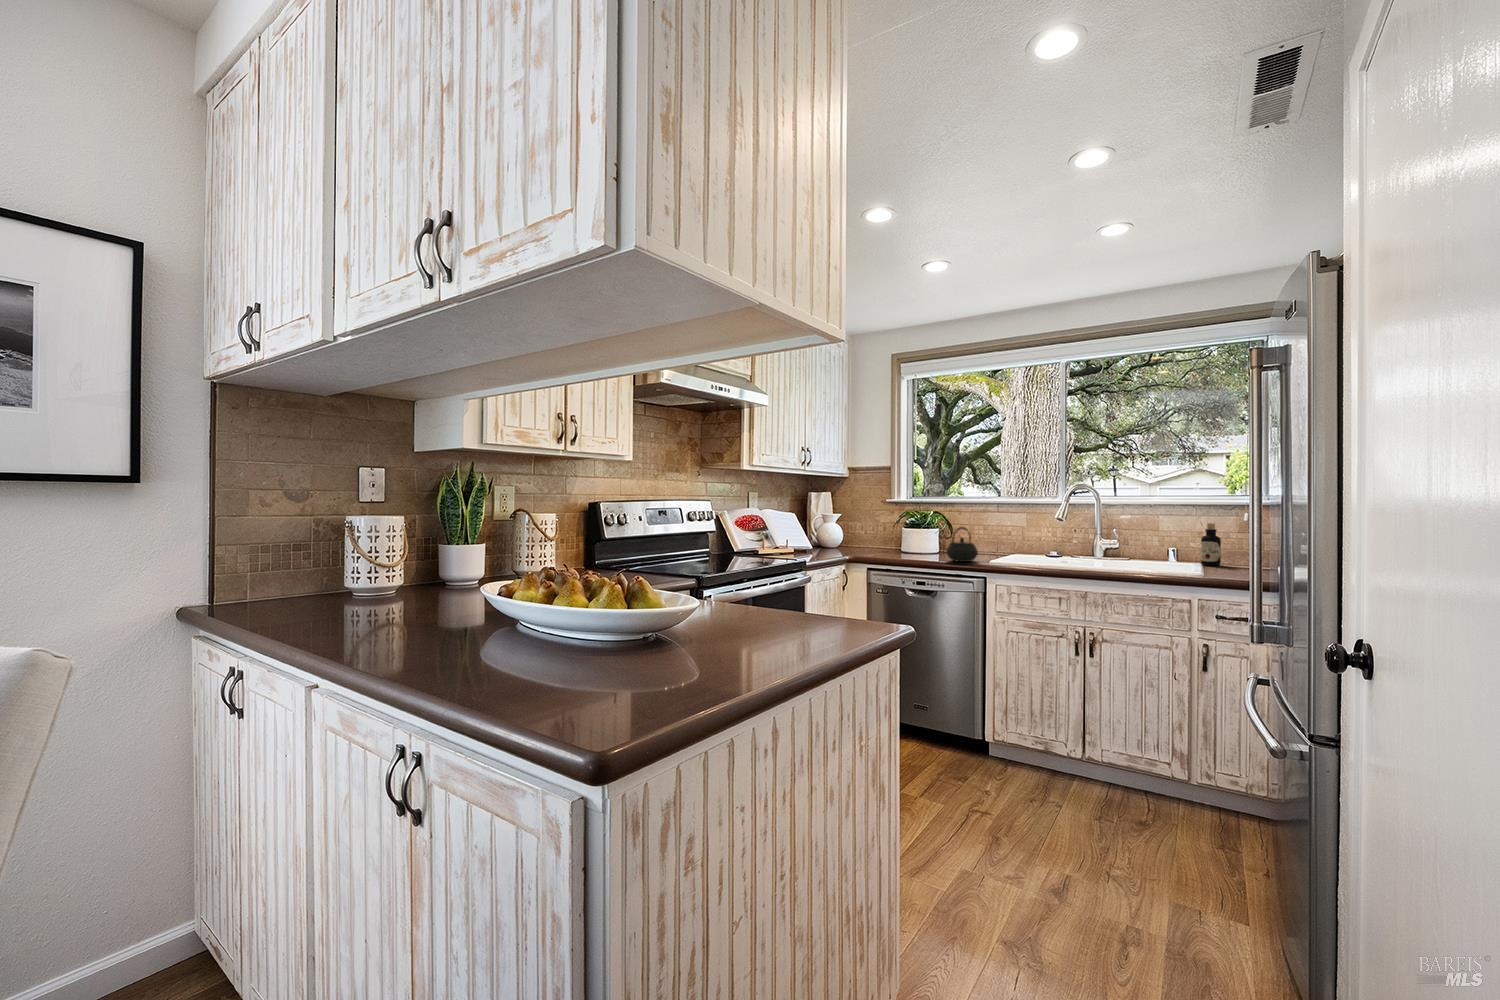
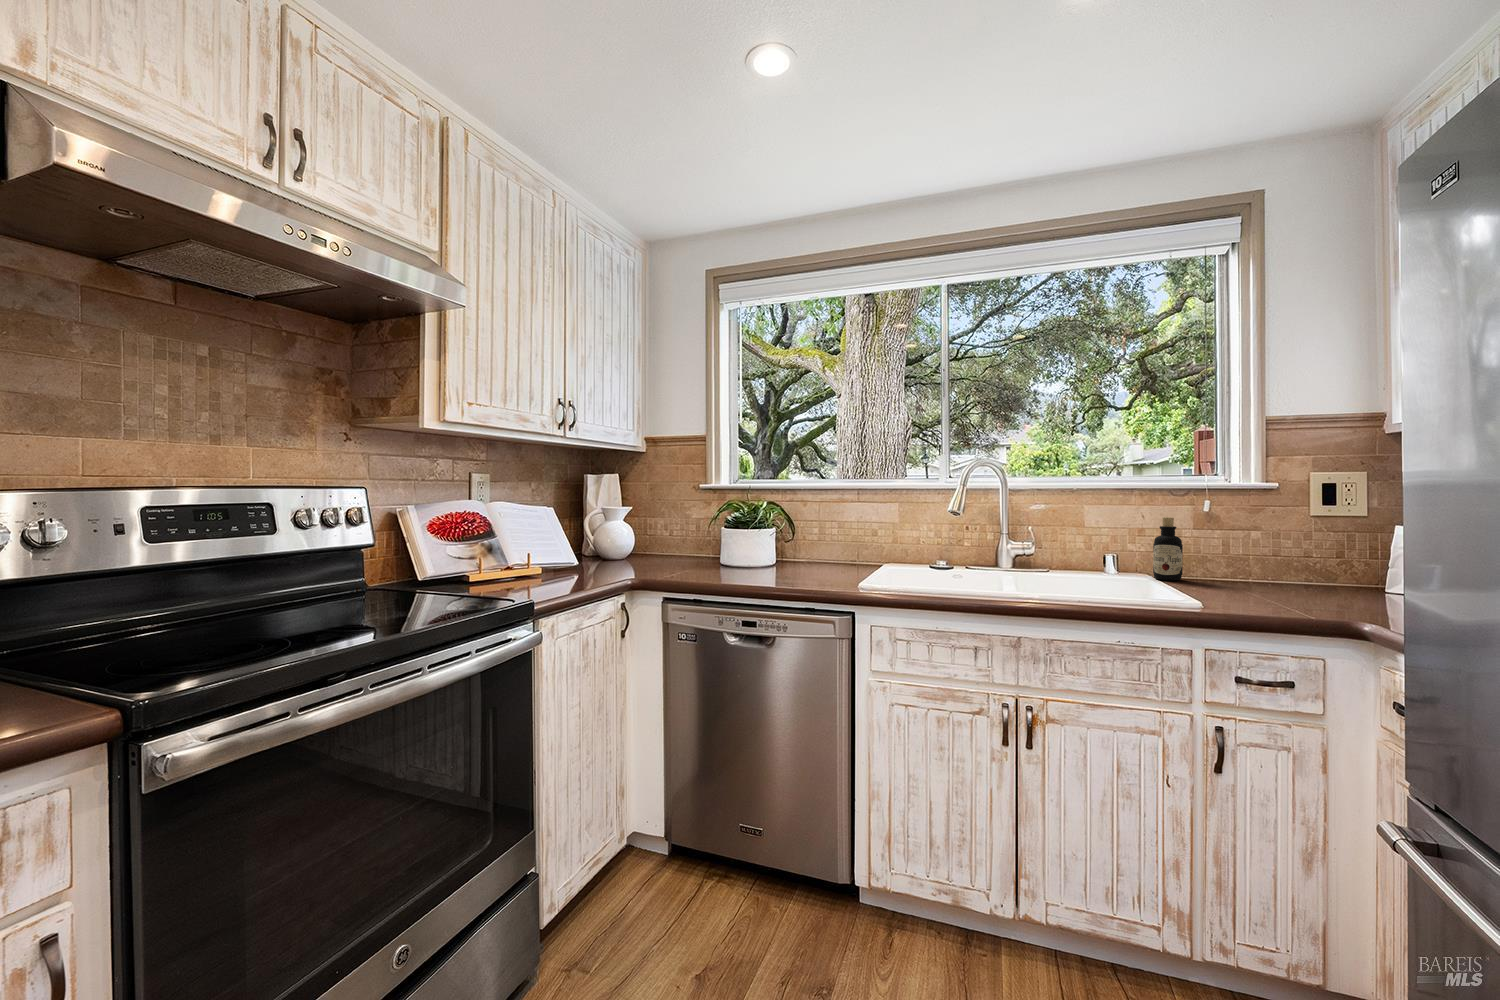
kettle: present [946,527,978,562] -> none [789,528,840,586]

